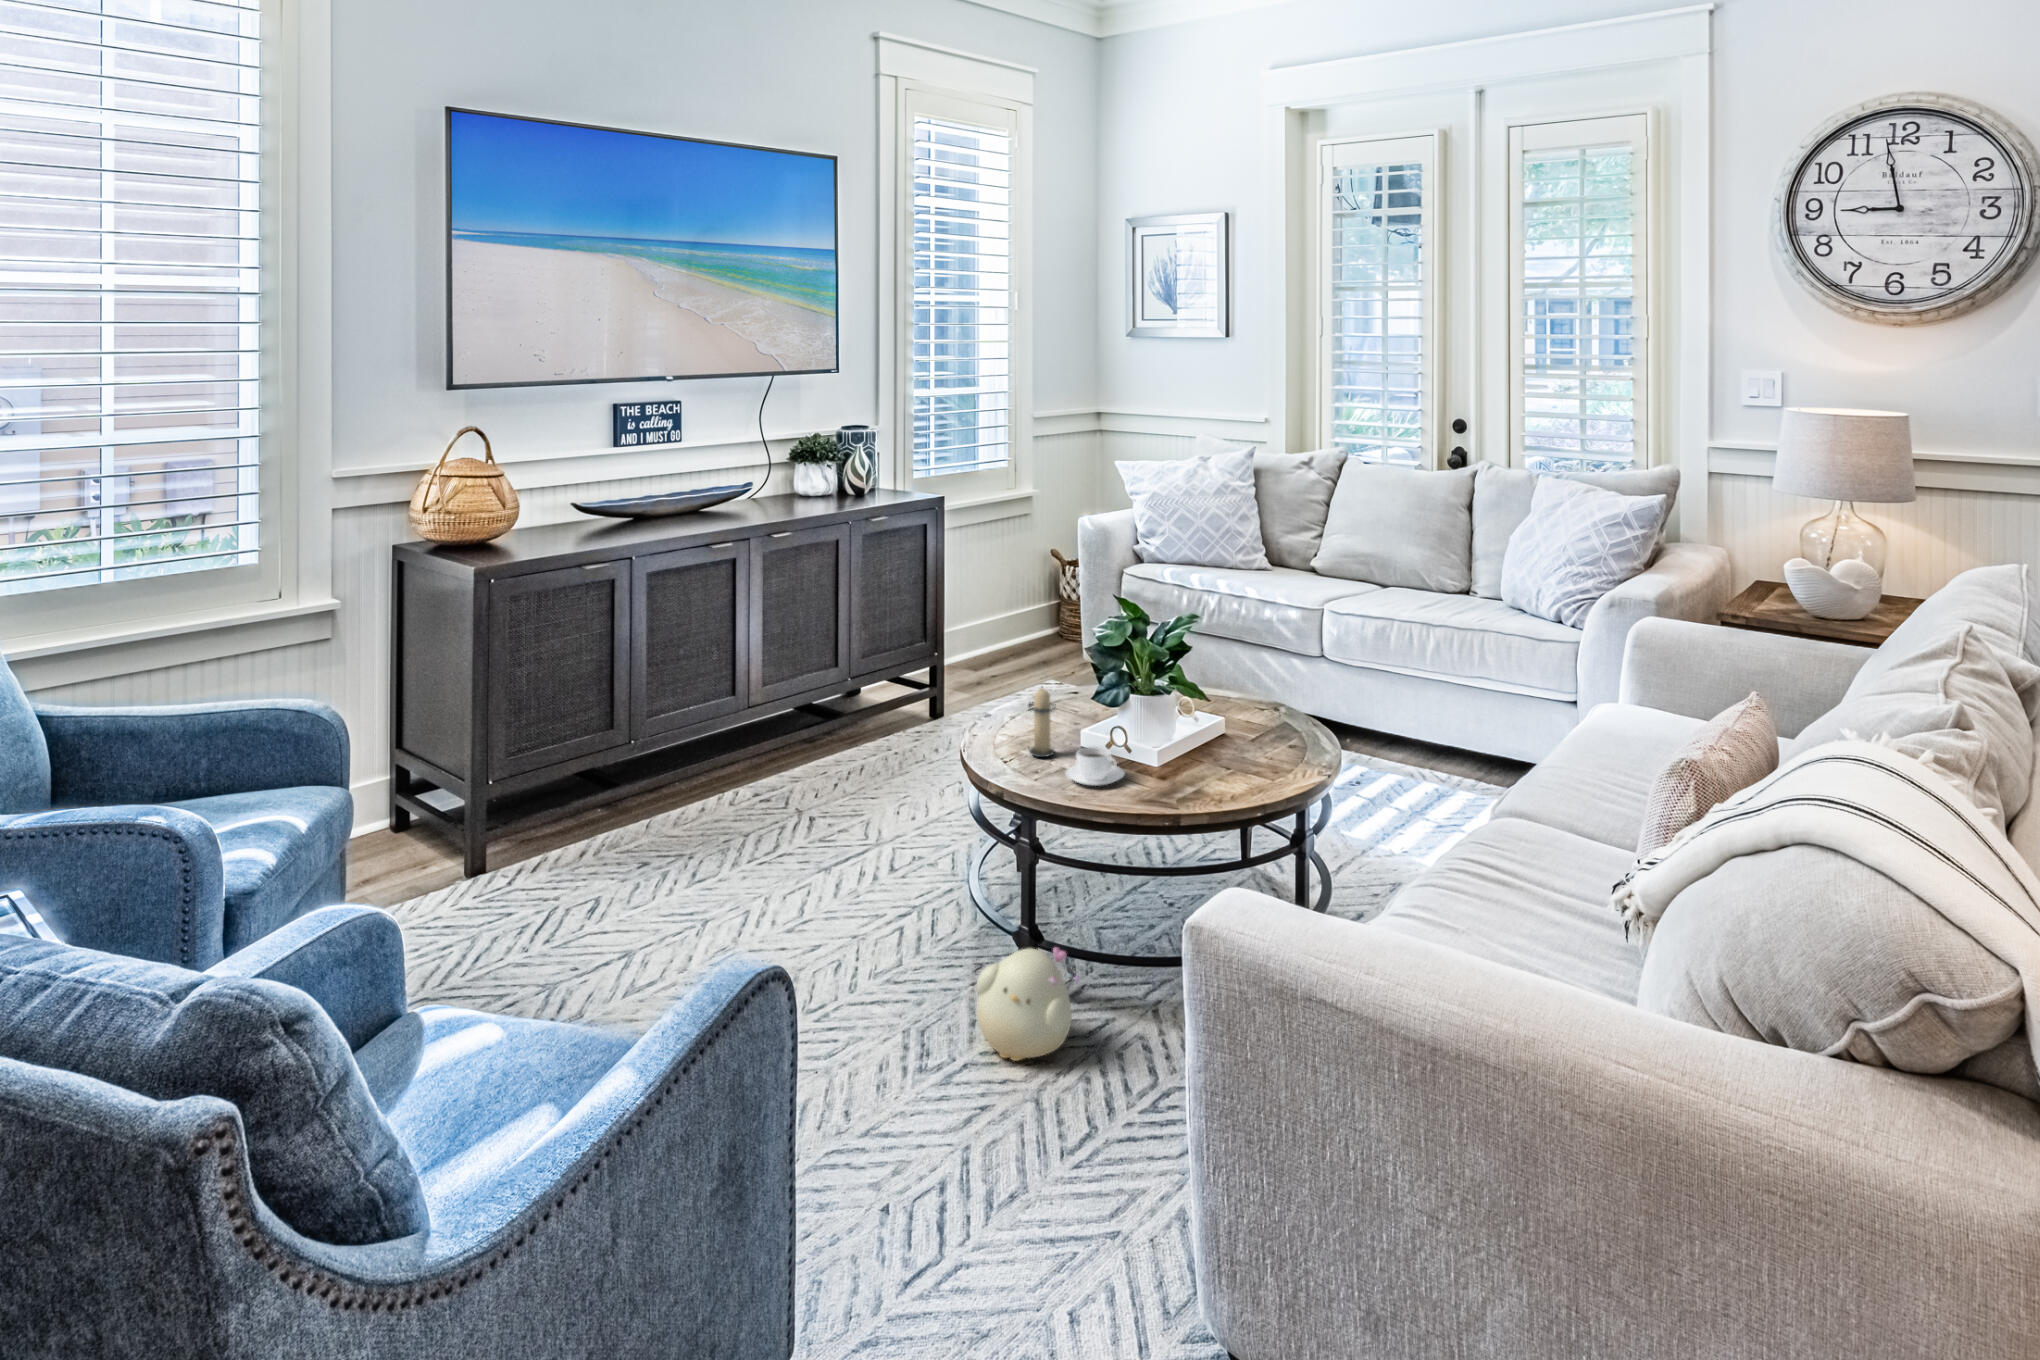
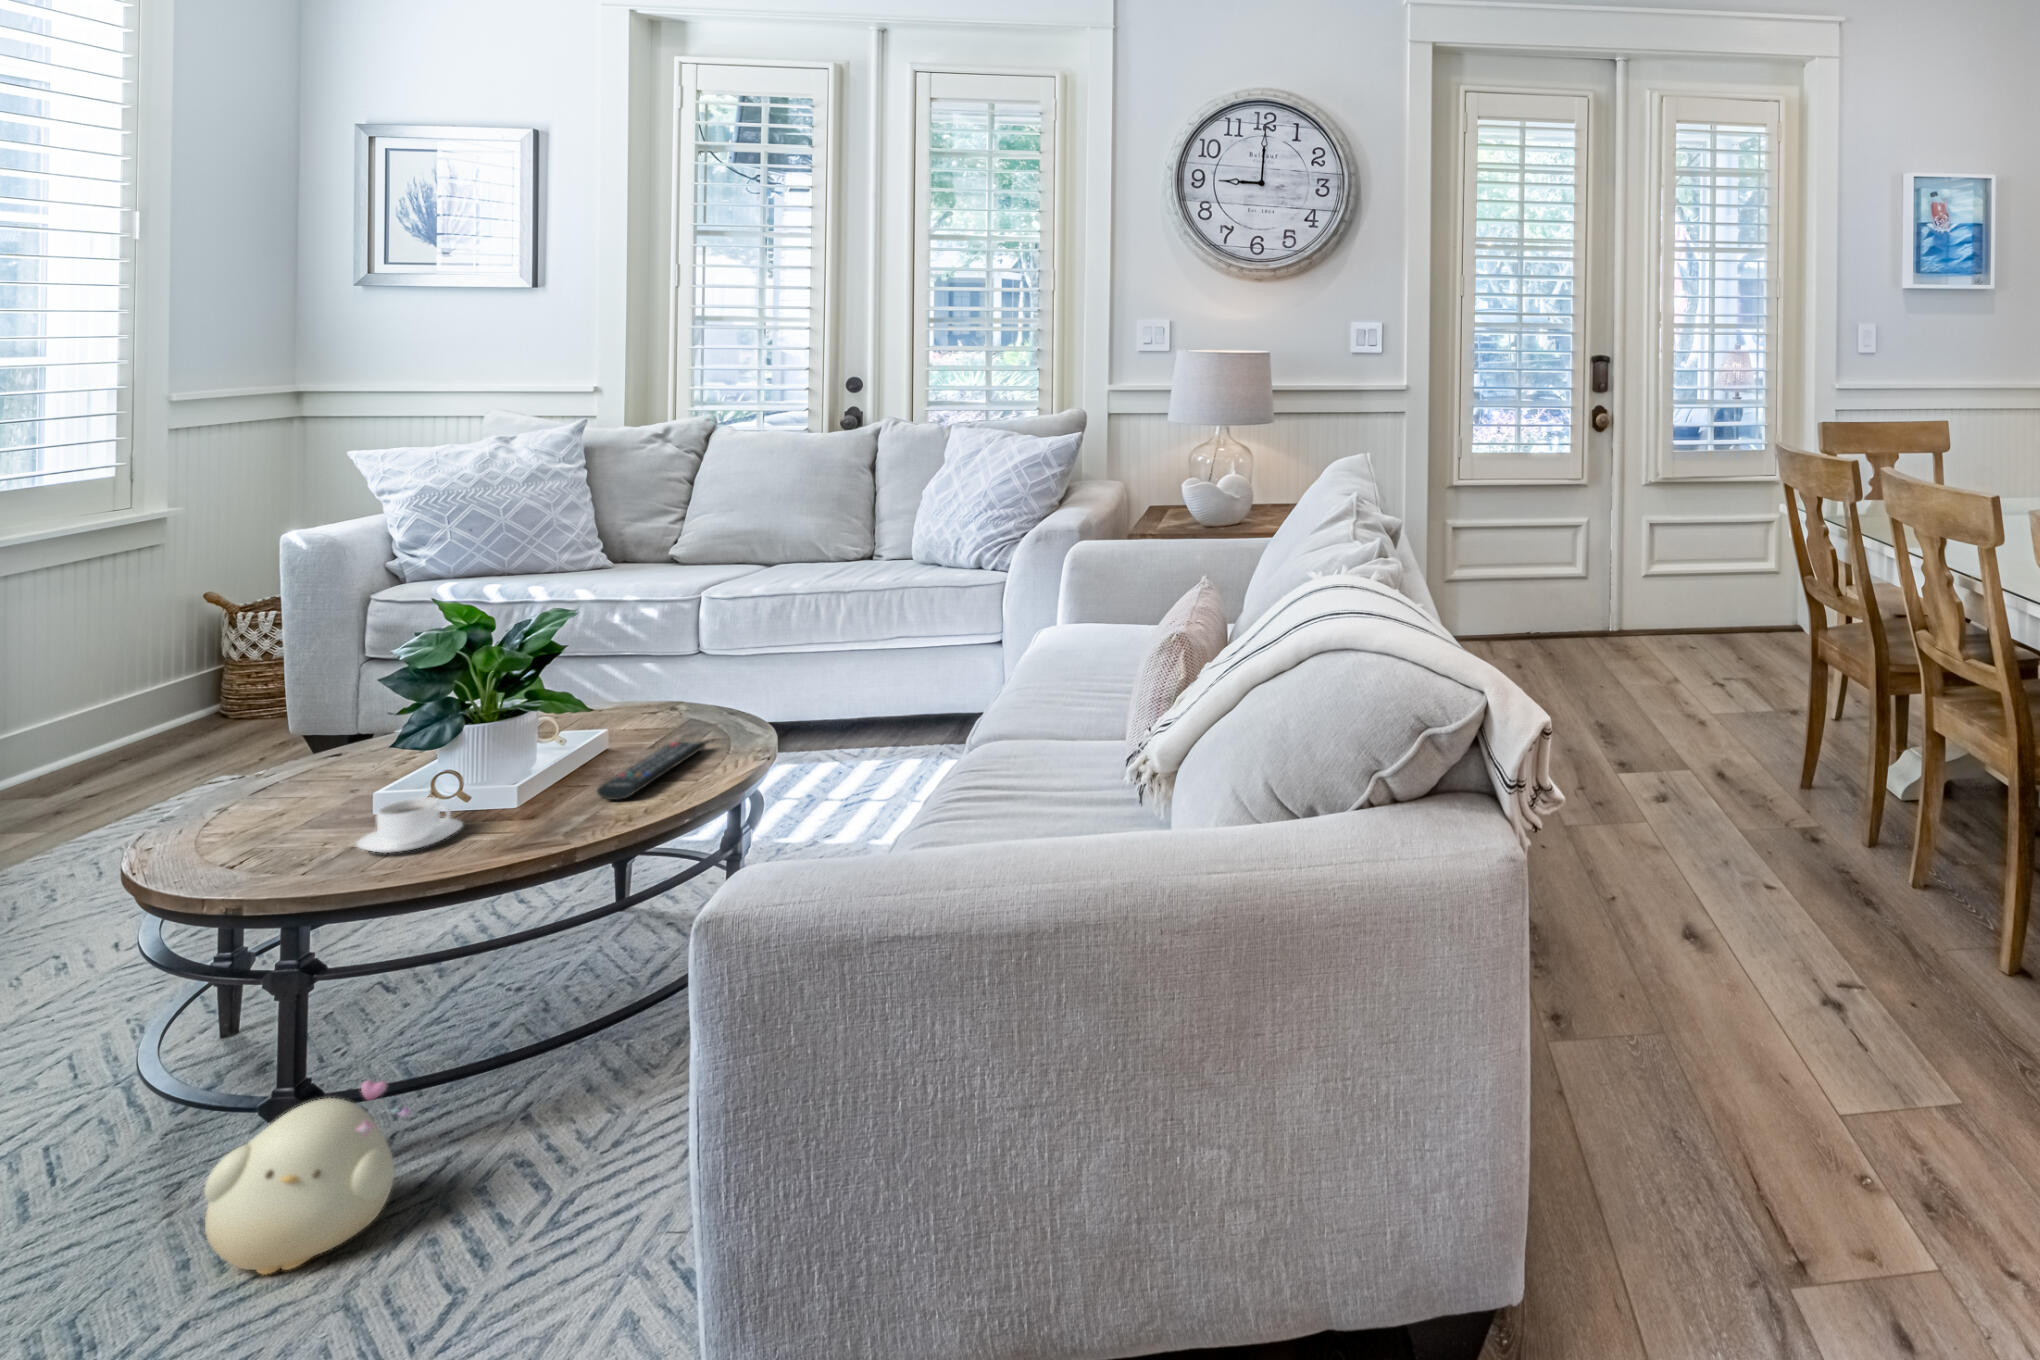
candle: present [1028,688,1055,757] -> none [266,733,335,840]
remote control: none [1208,742,1291,783] -> present [597,741,706,800]

